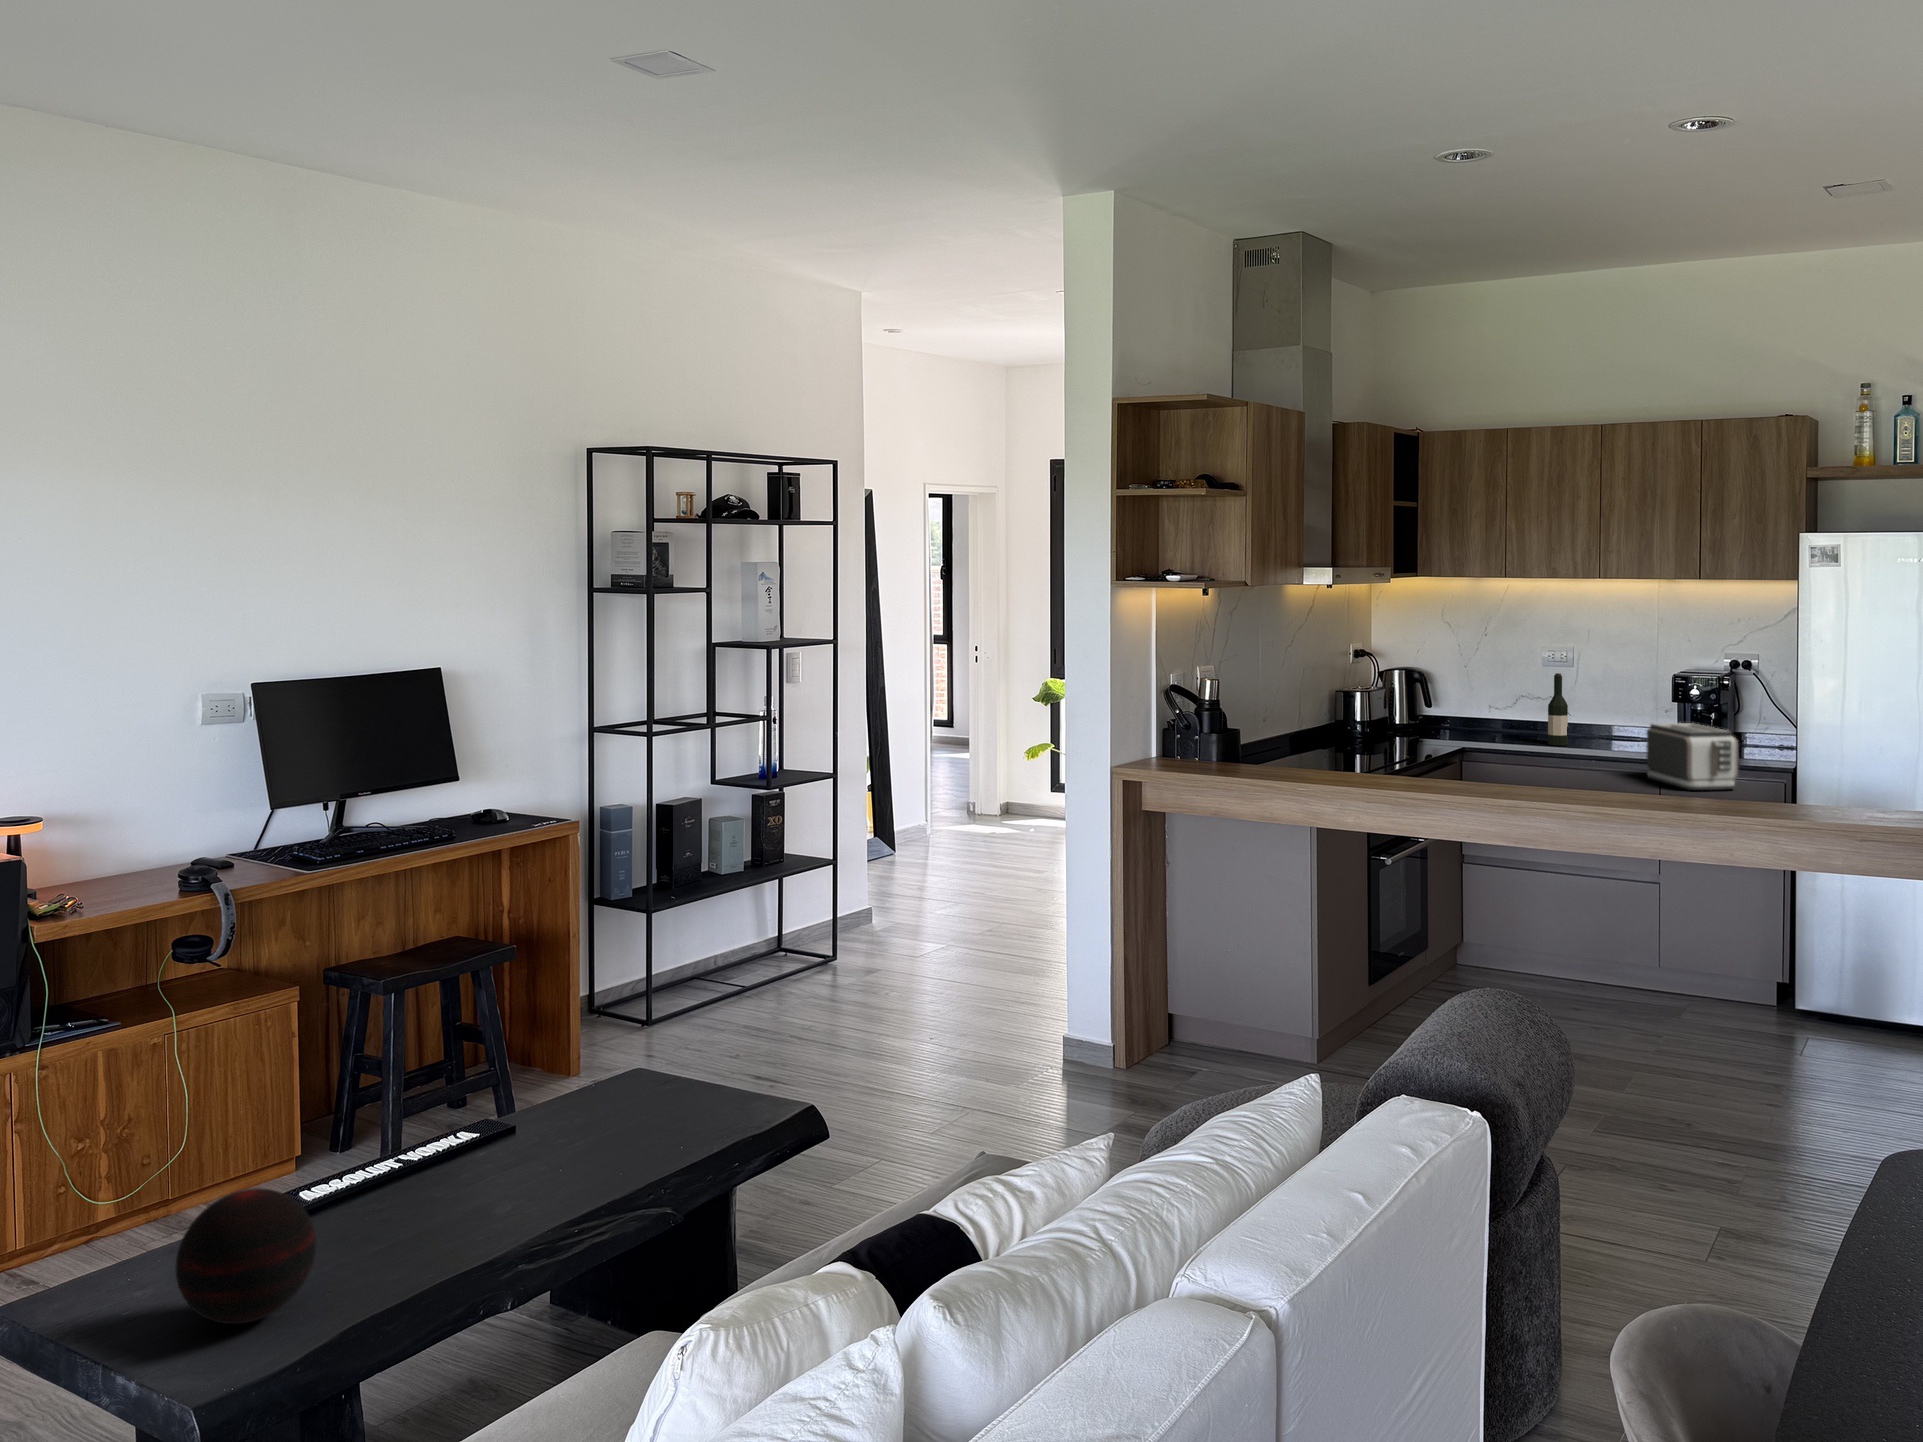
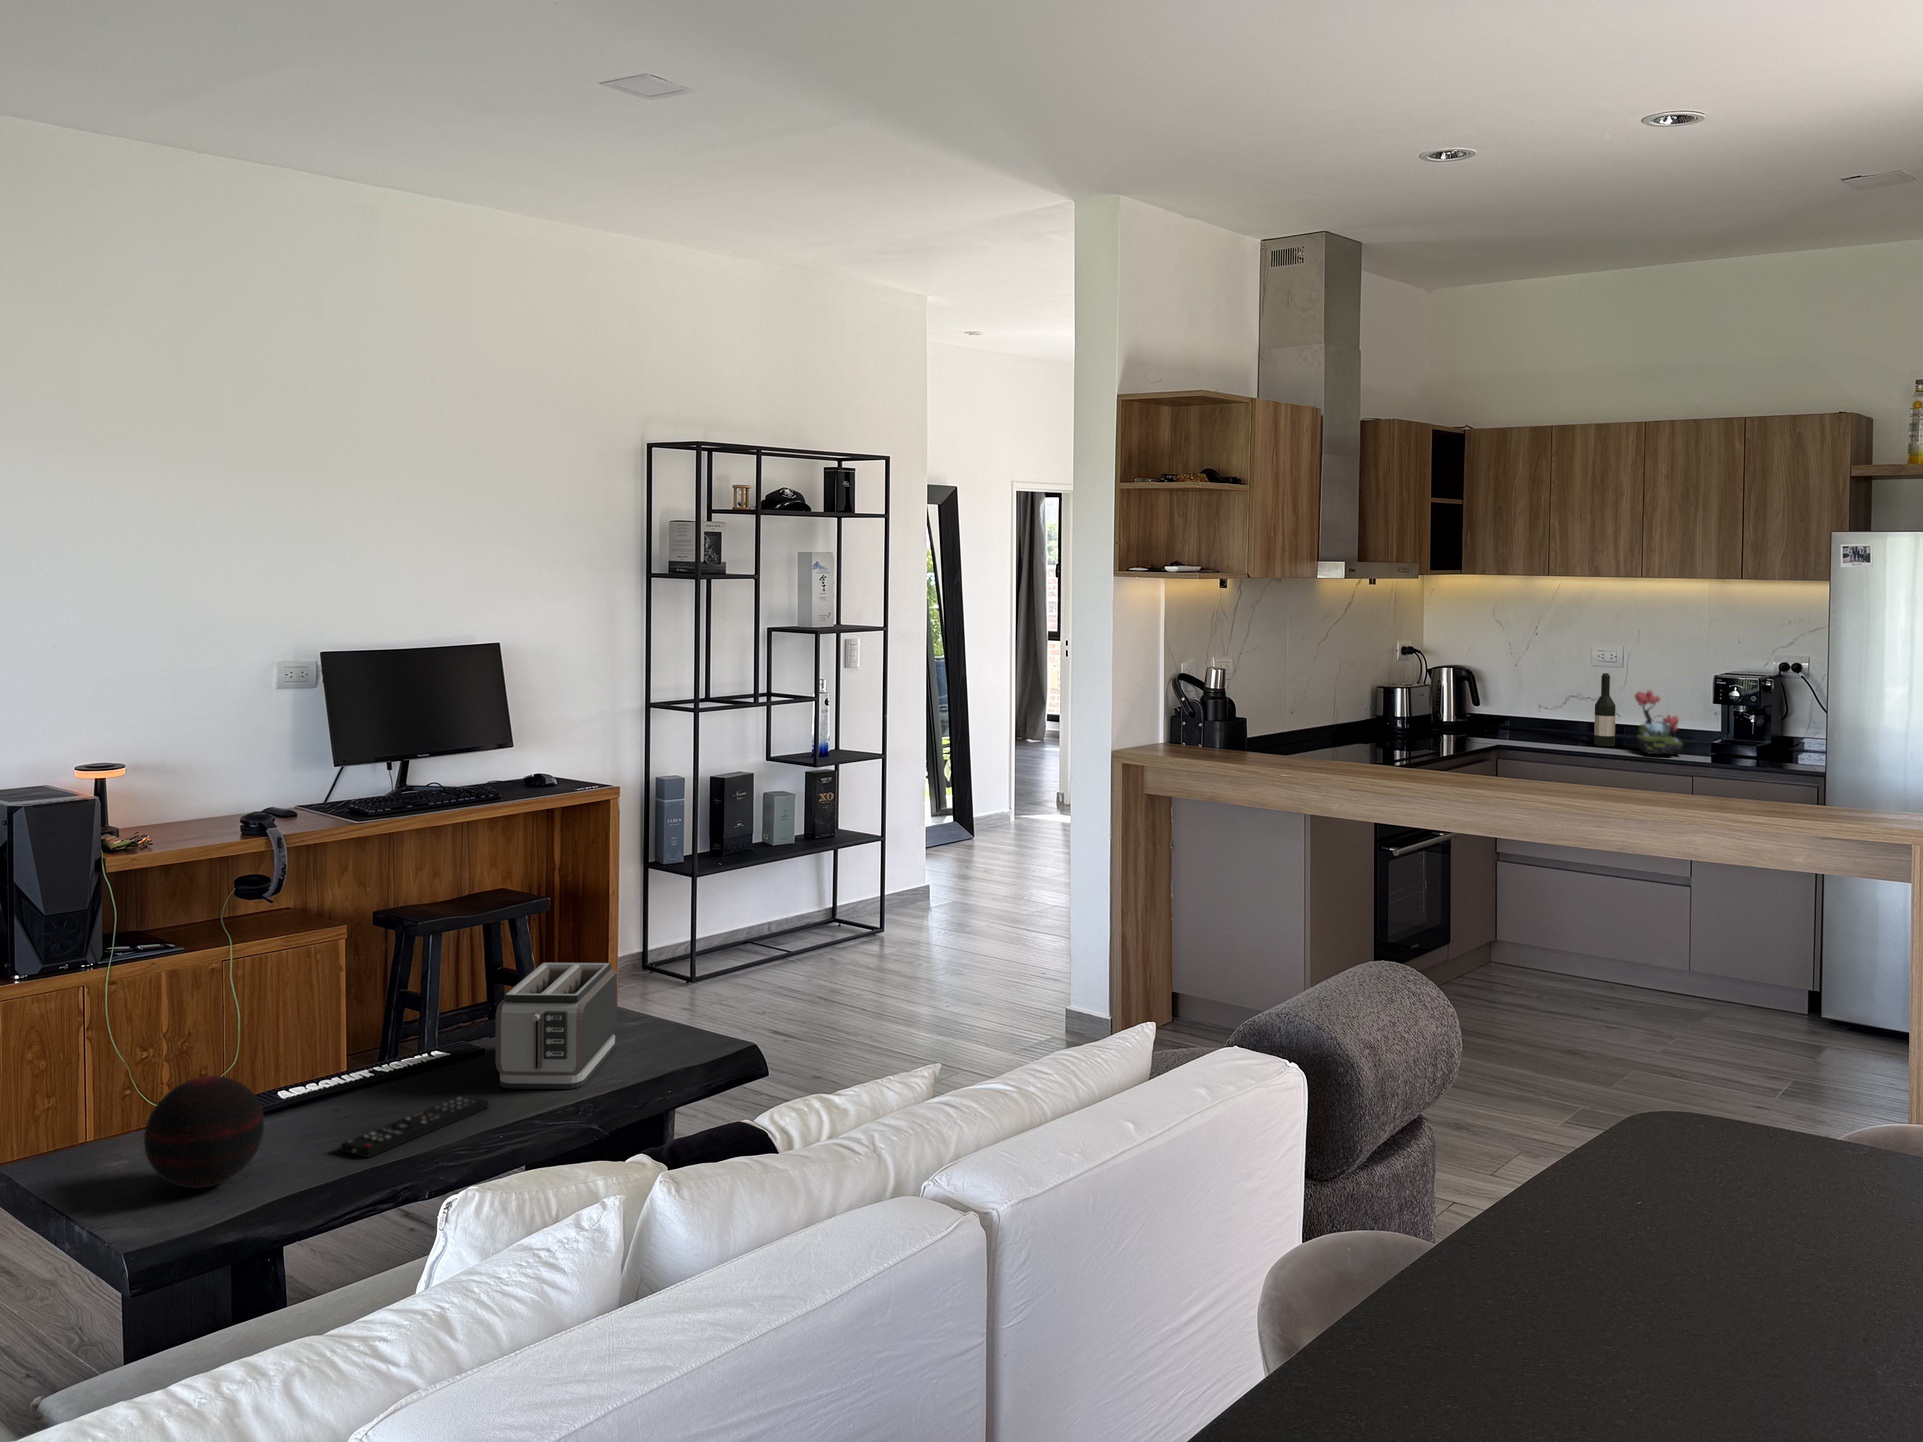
plant: none [1588,690,1639,752] -> present [1635,691,1683,754]
toaster: present [1647,723,1738,790] -> present [496,962,617,1089]
remote control: none [397,1184,548,1269] -> present [341,1095,489,1157]

